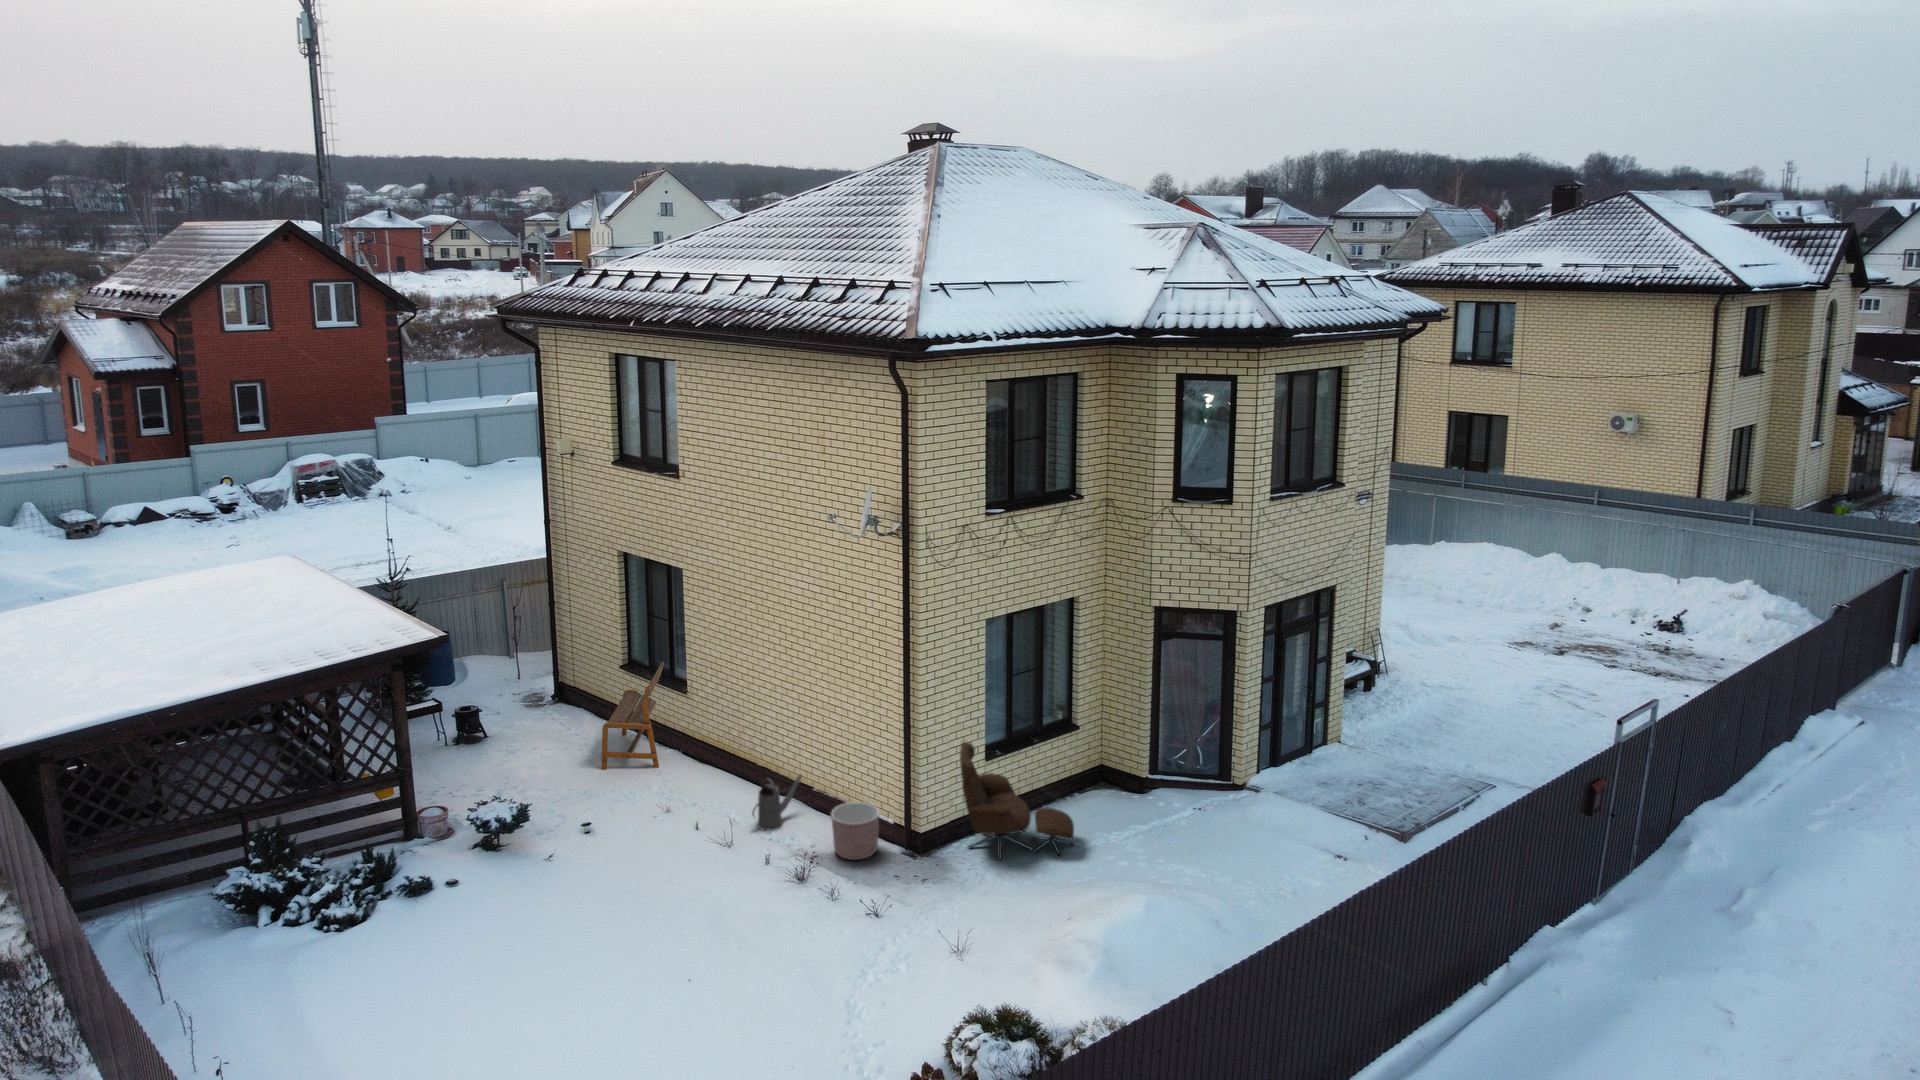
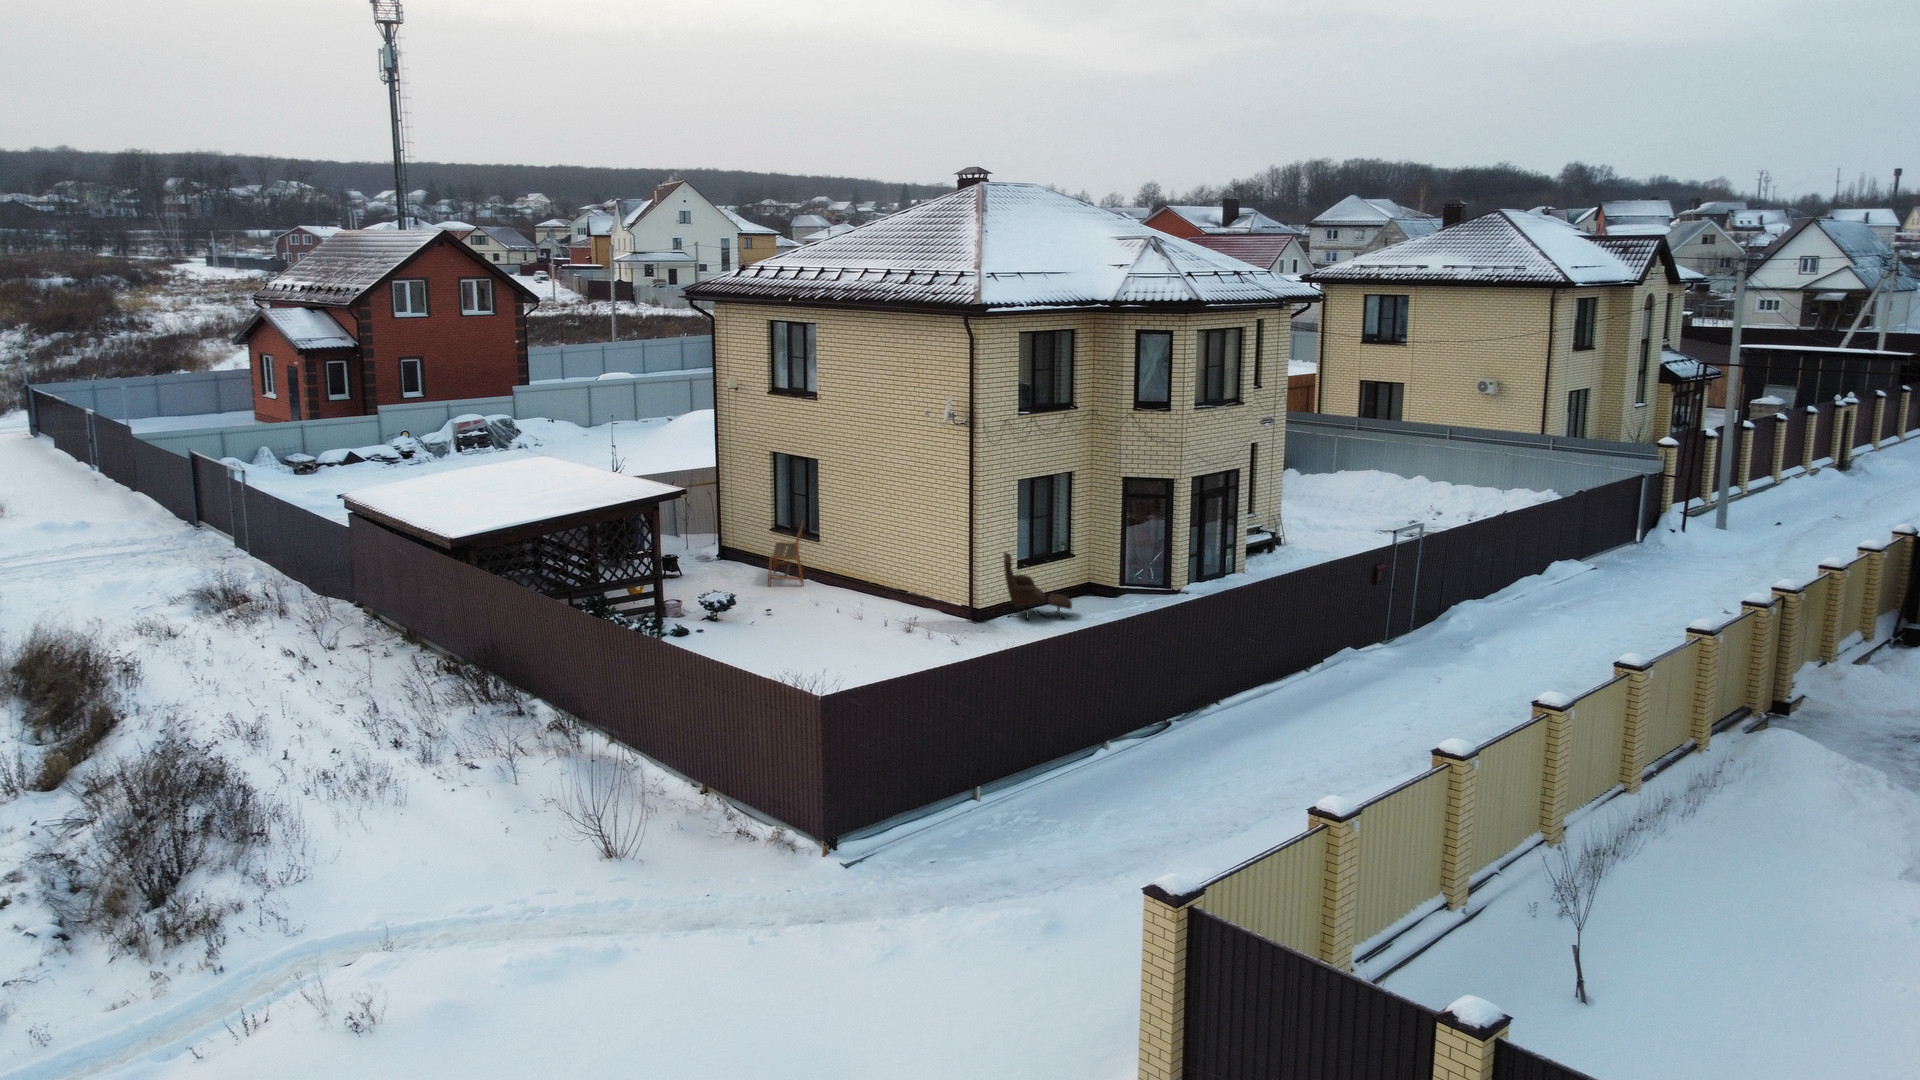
watering can: present [752,774,802,830] -> none [874,578,903,610]
planter: present [831,802,879,860] -> none [926,589,954,620]

